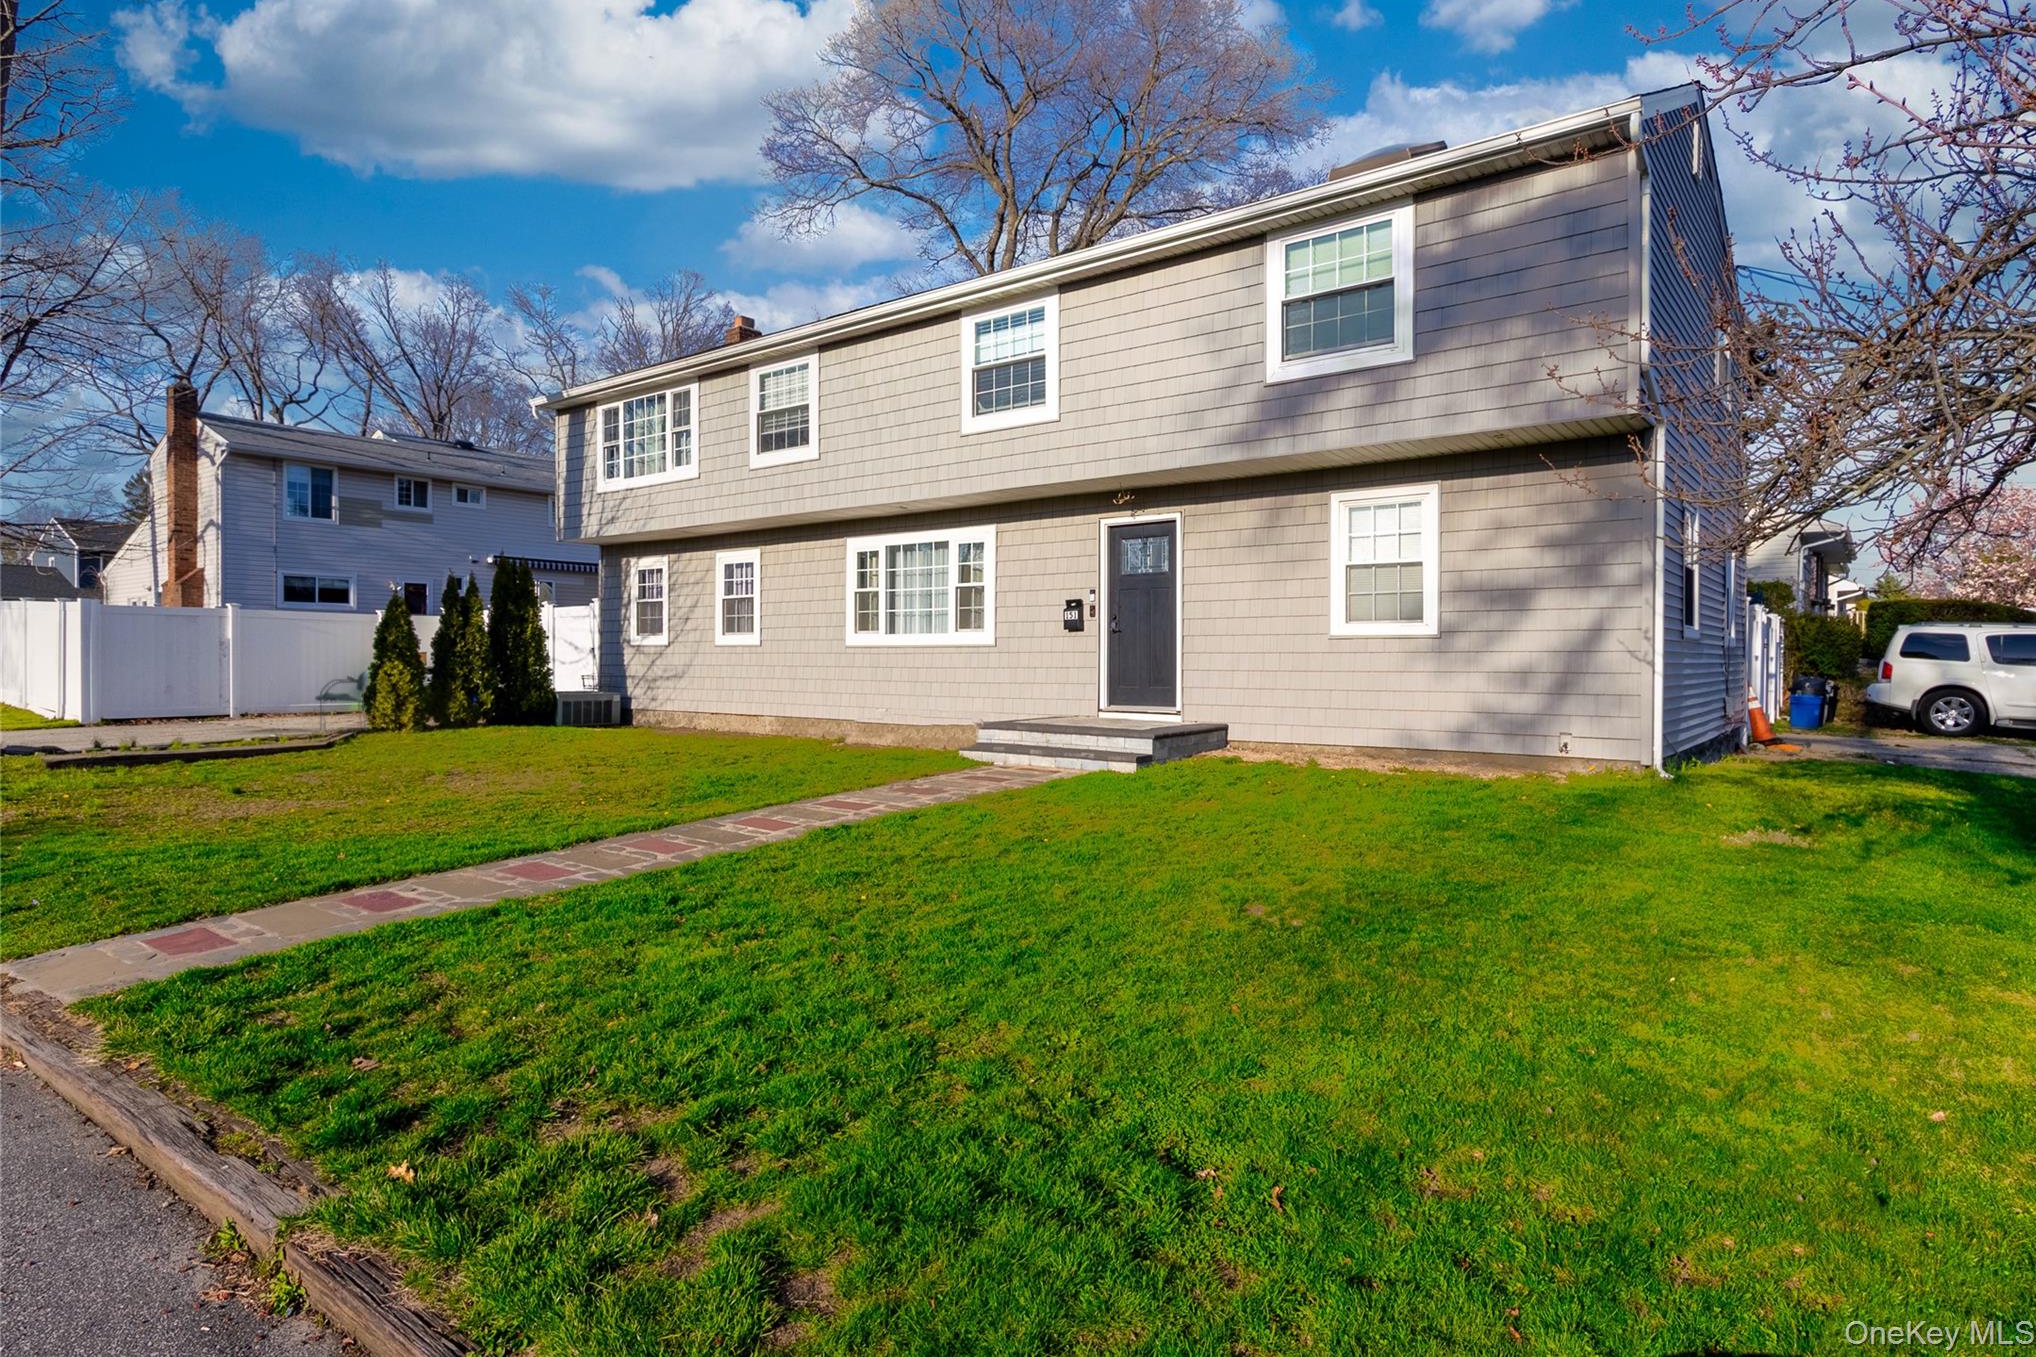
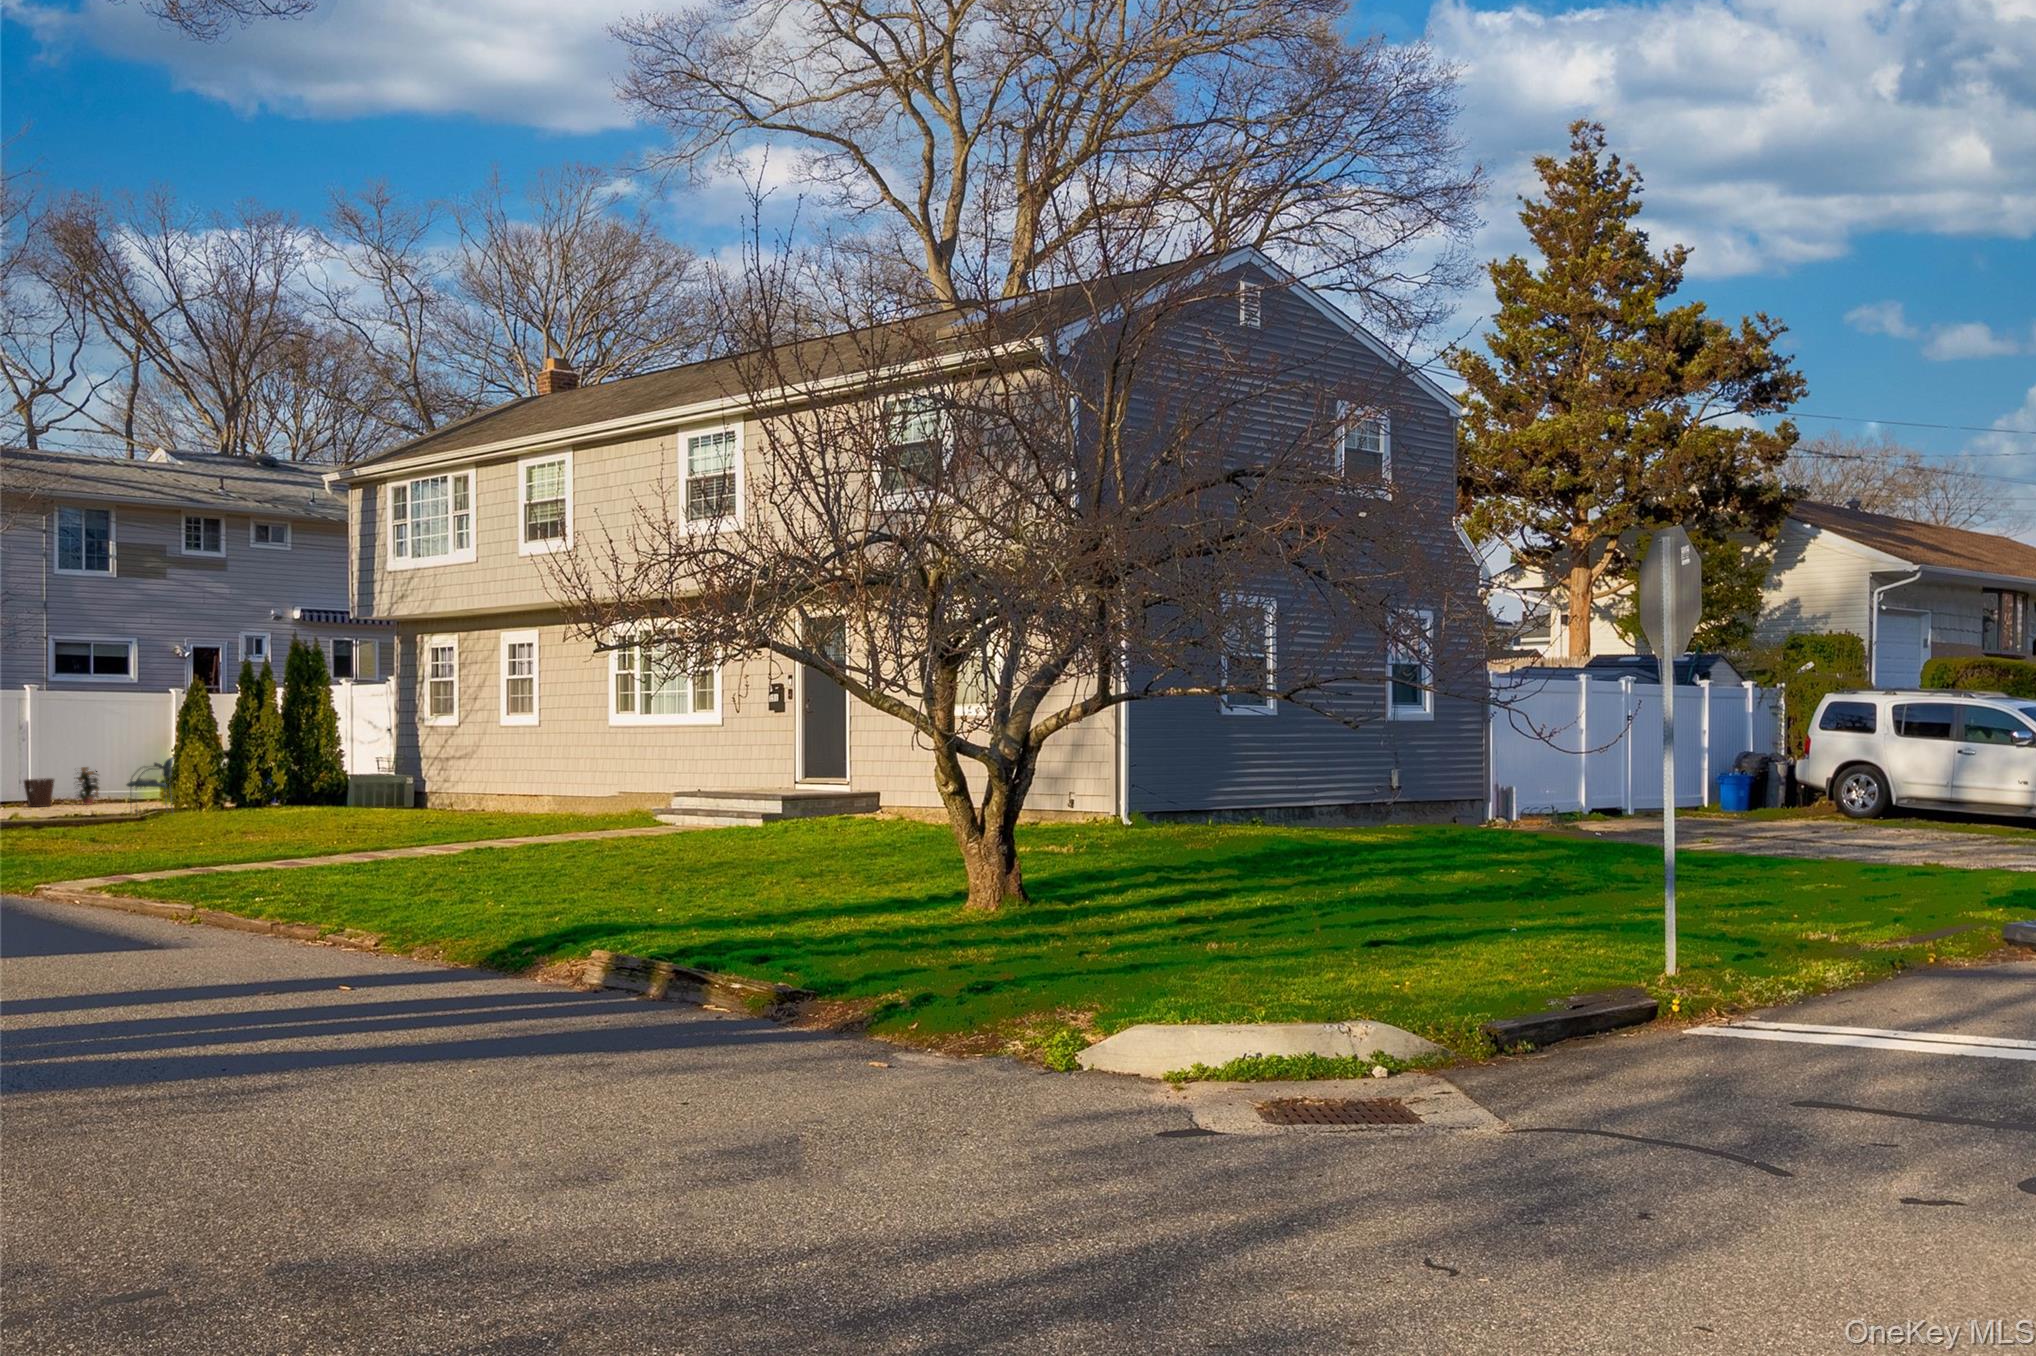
decorative plant: none [269,679,301,716] -> present [77,767,99,805]
basket: none [214,690,249,718] -> present [24,778,54,807]

